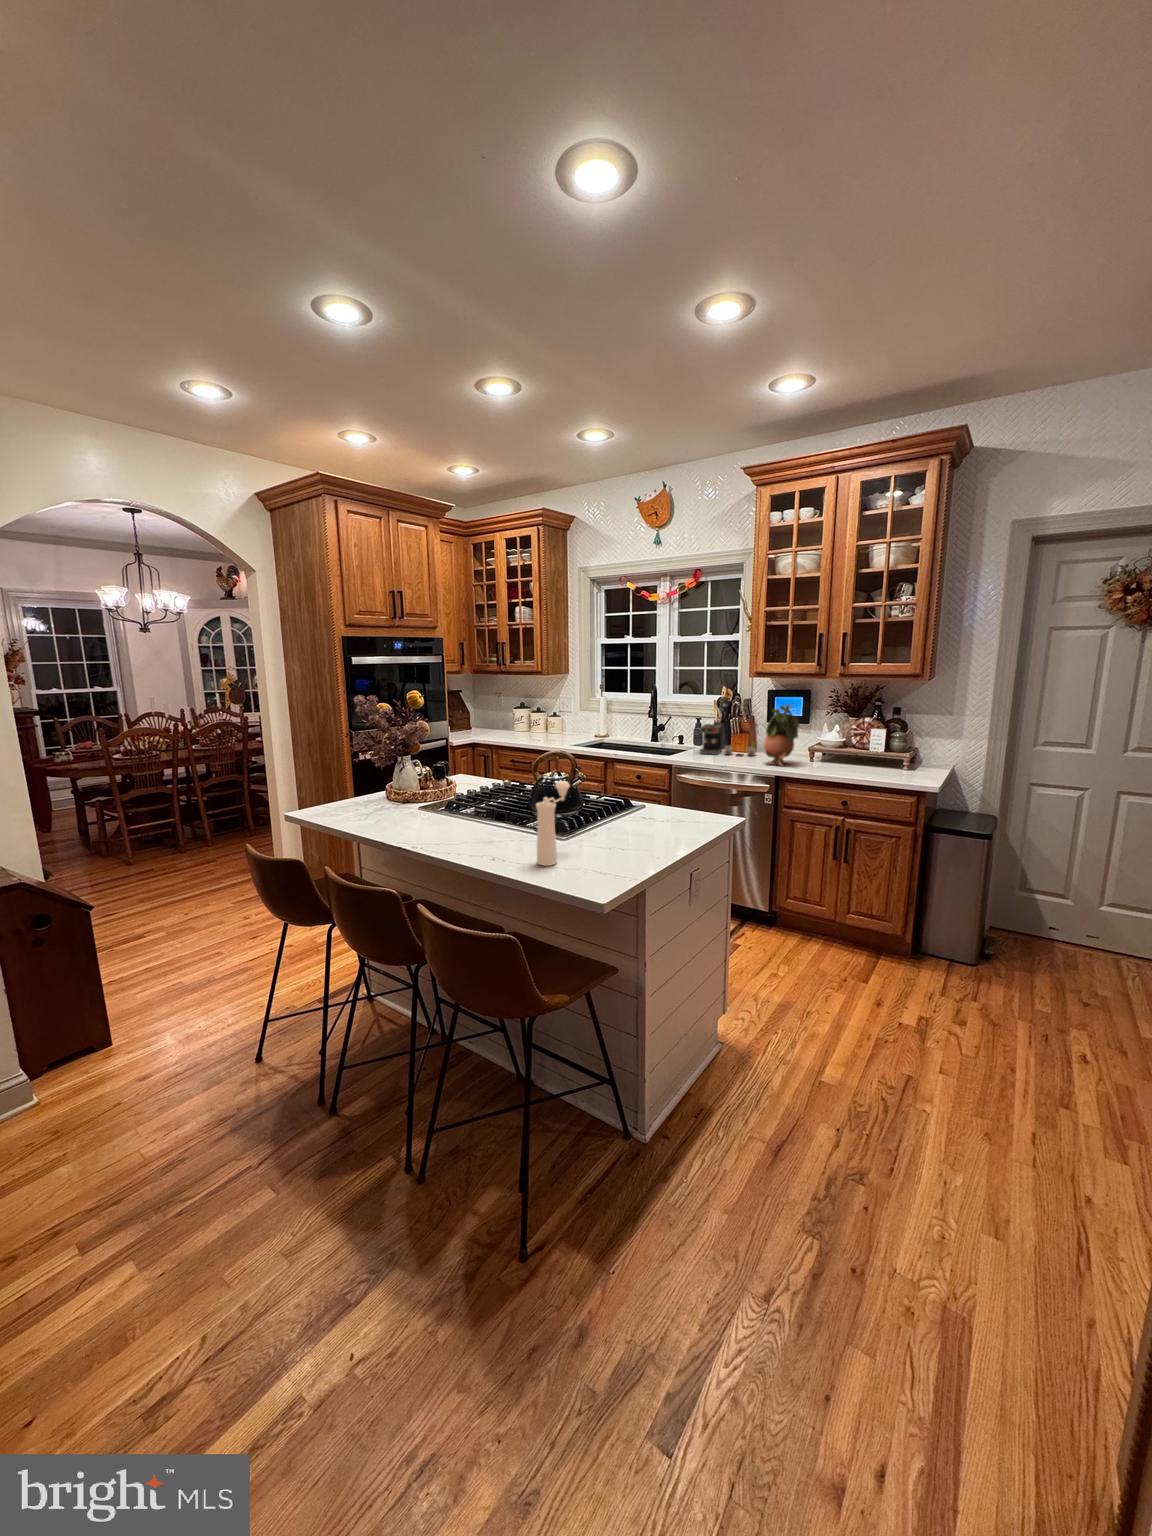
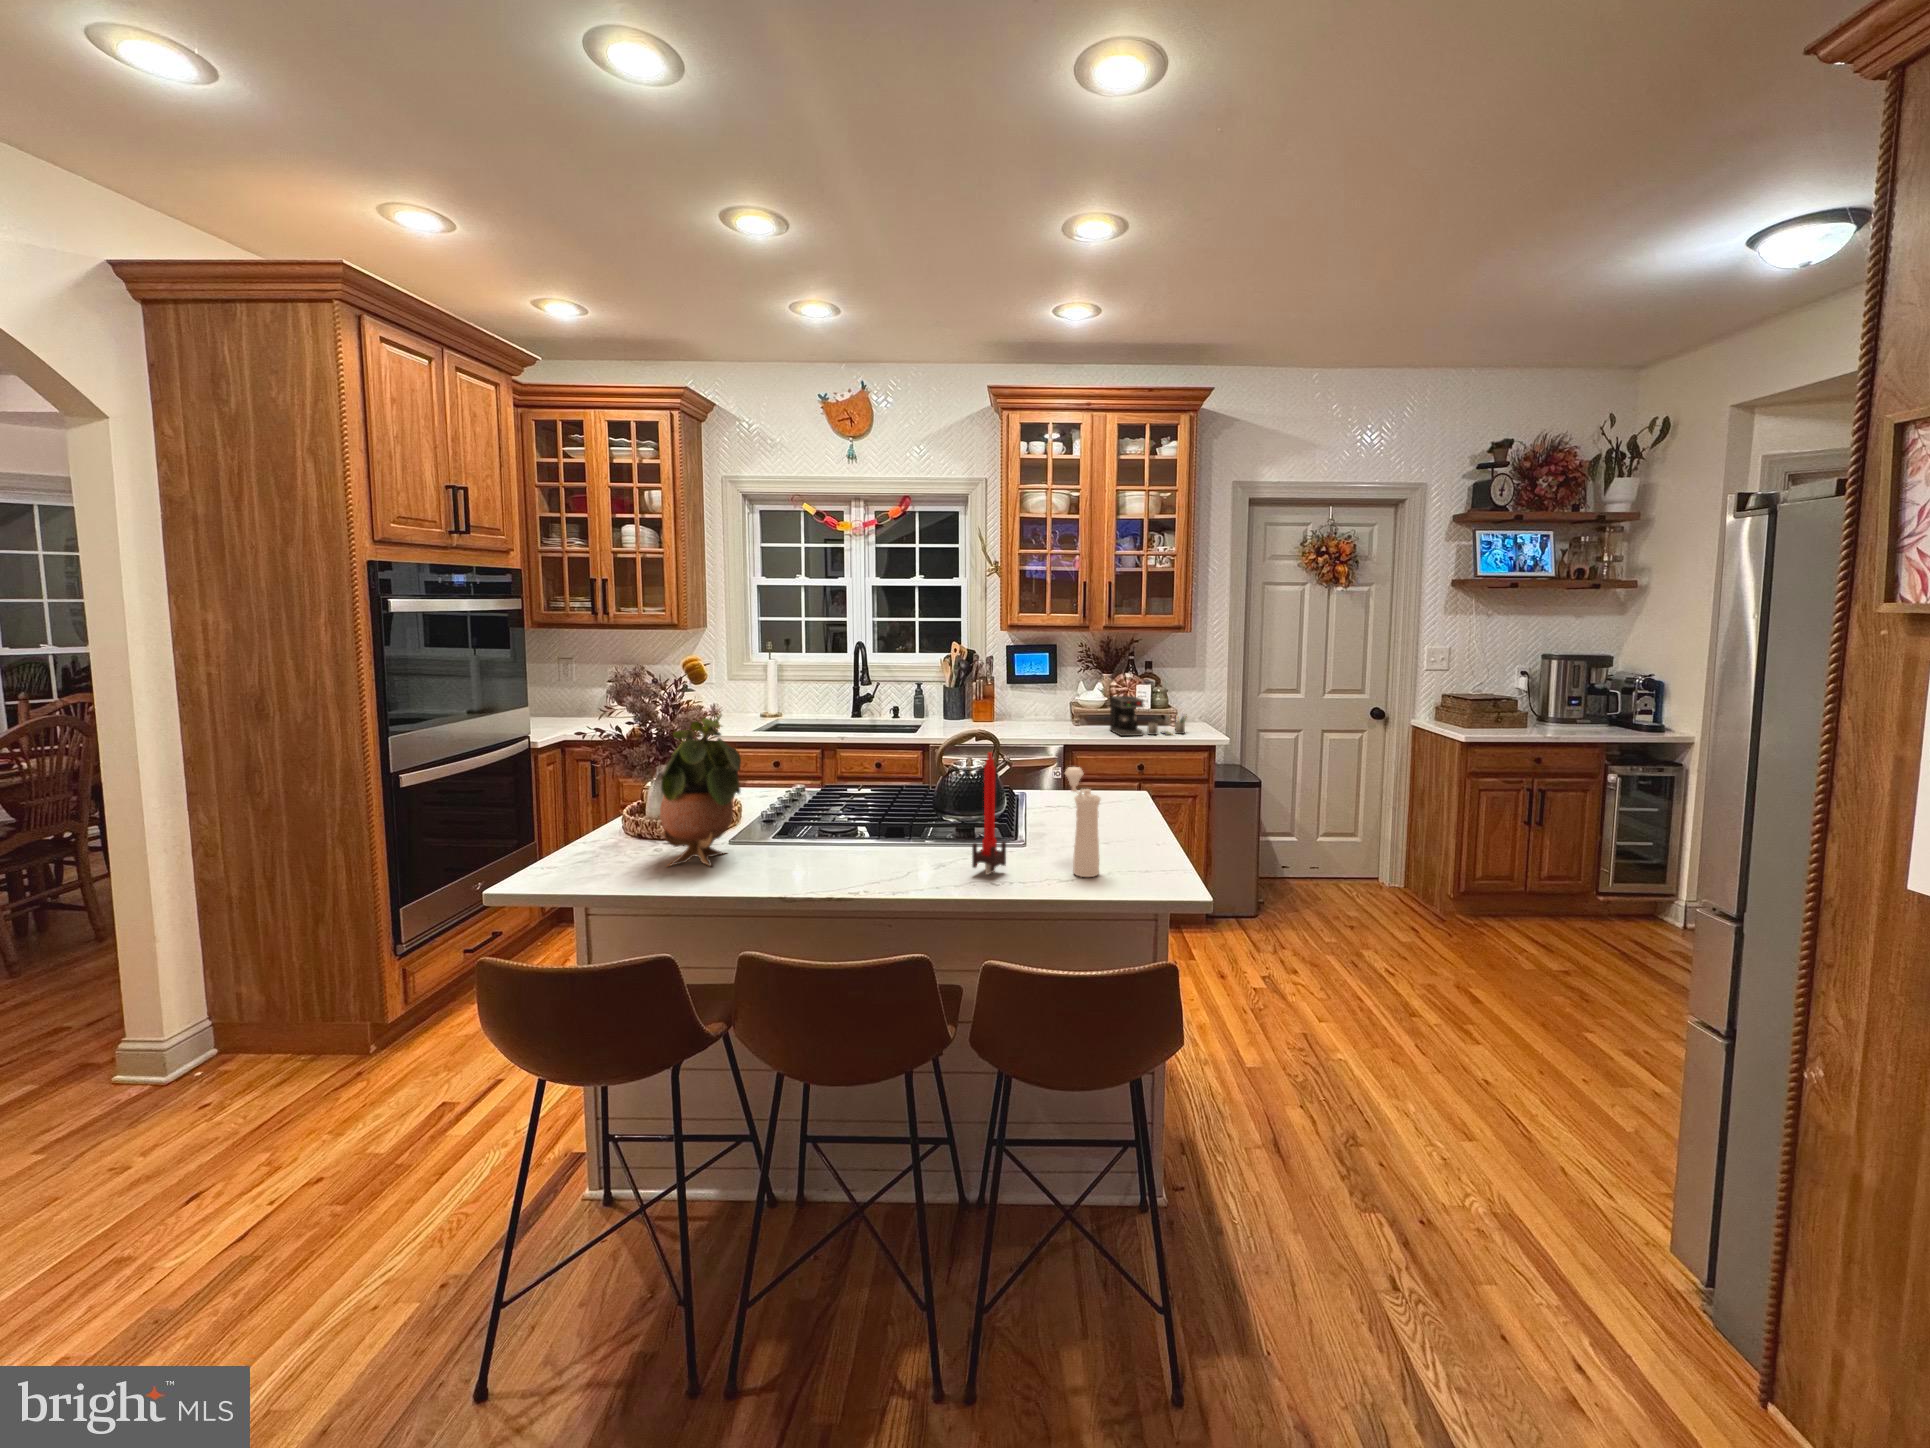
potted plant: present [764,704,799,766] -> present [660,715,741,866]
coffee maker: present [700,724,757,756] -> present [1110,696,1187,736]
candle: none [479,762,502,851] -> present [972,752,1006,875]

